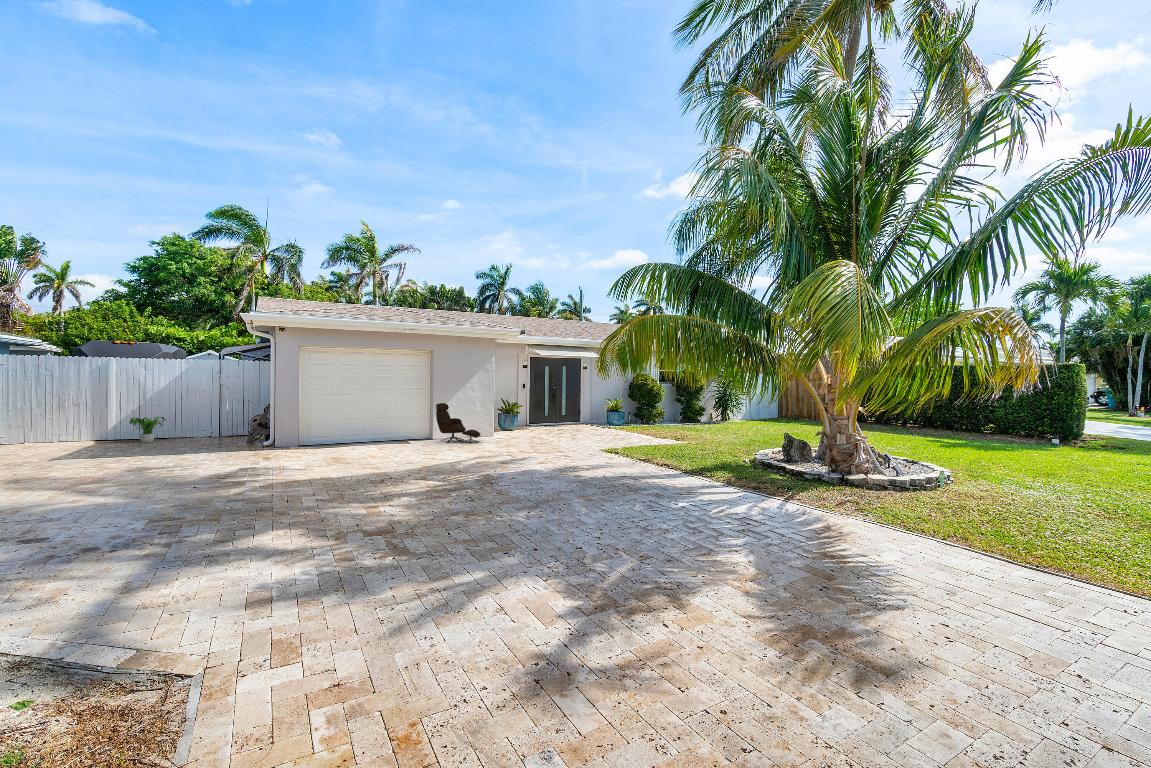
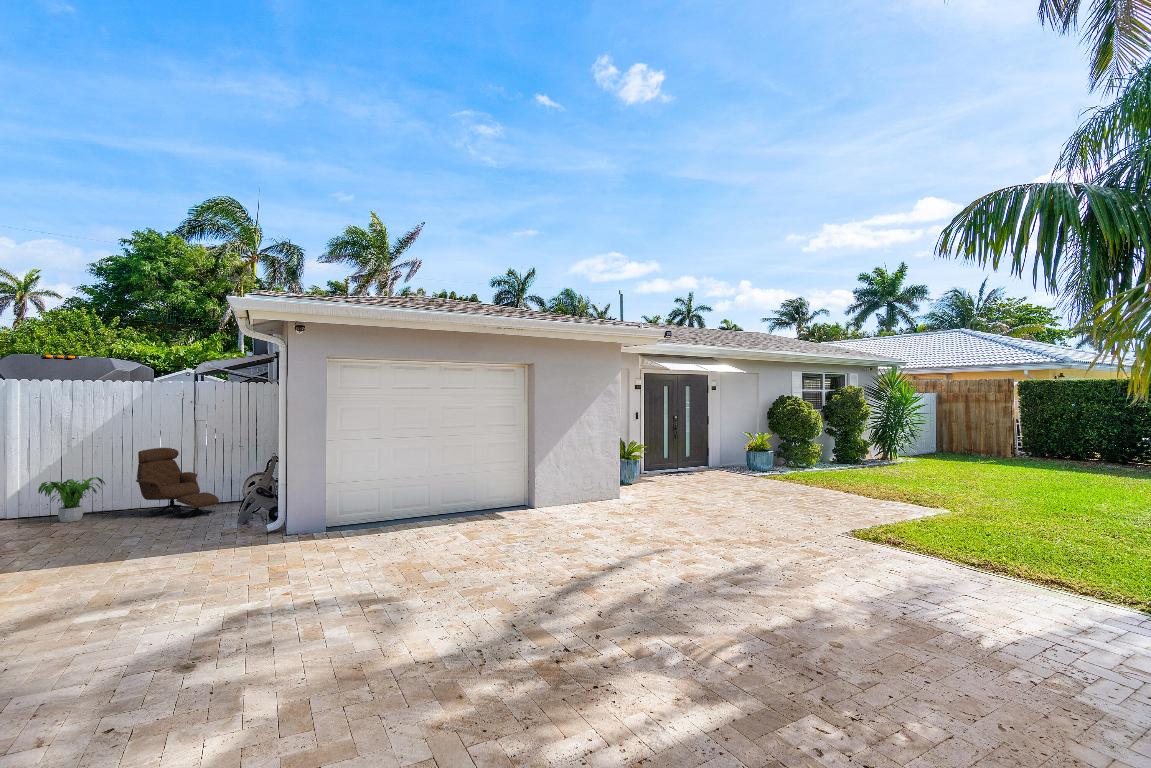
lounge chair: present [436,403,481,443] -> present [136,448,219,518]

